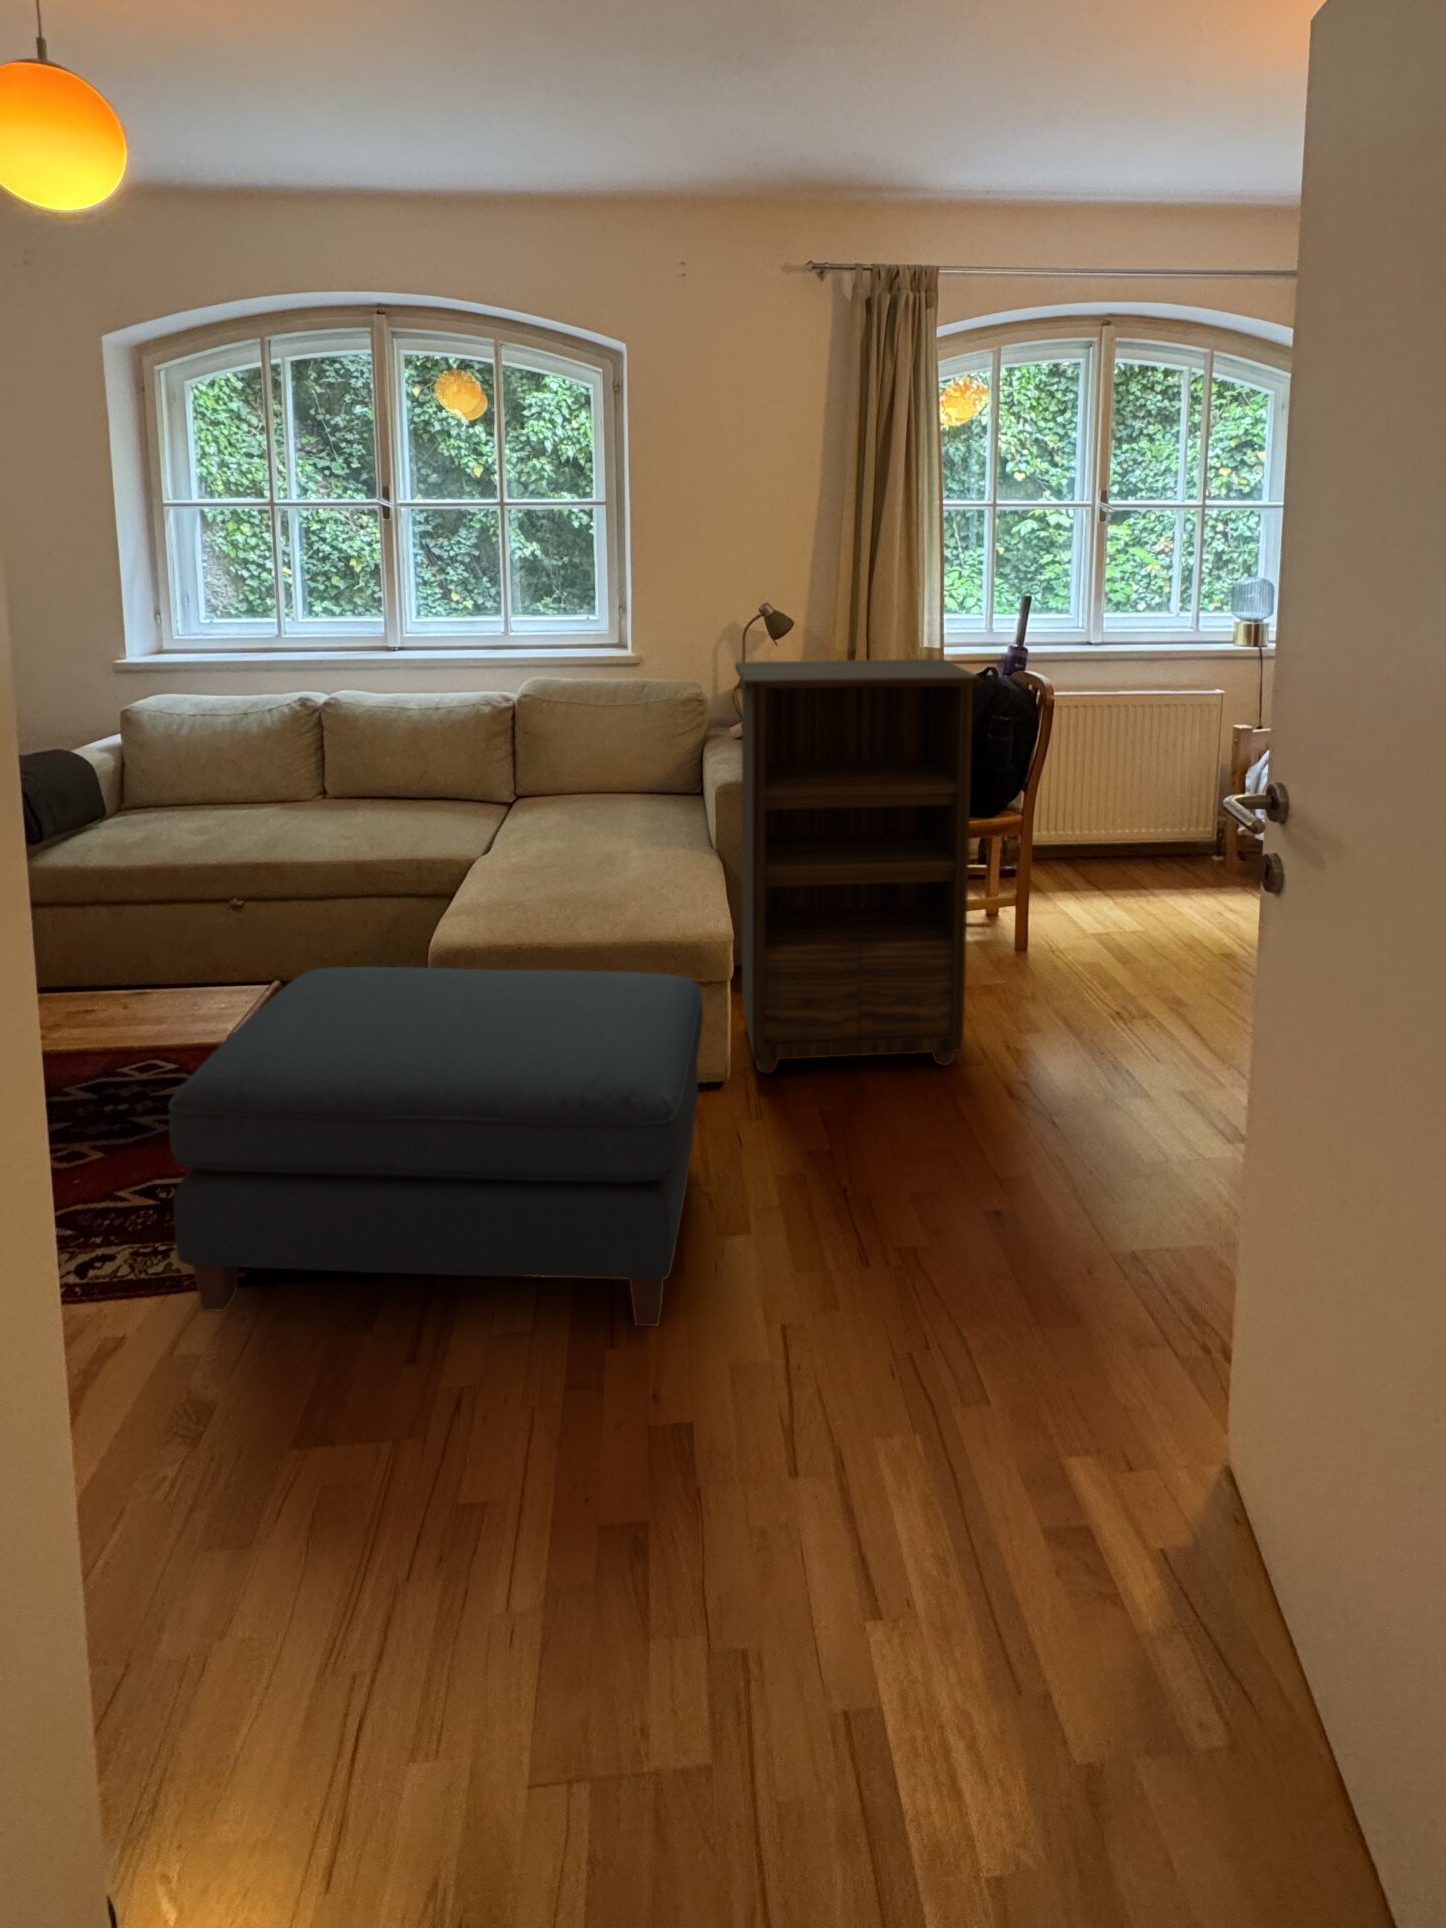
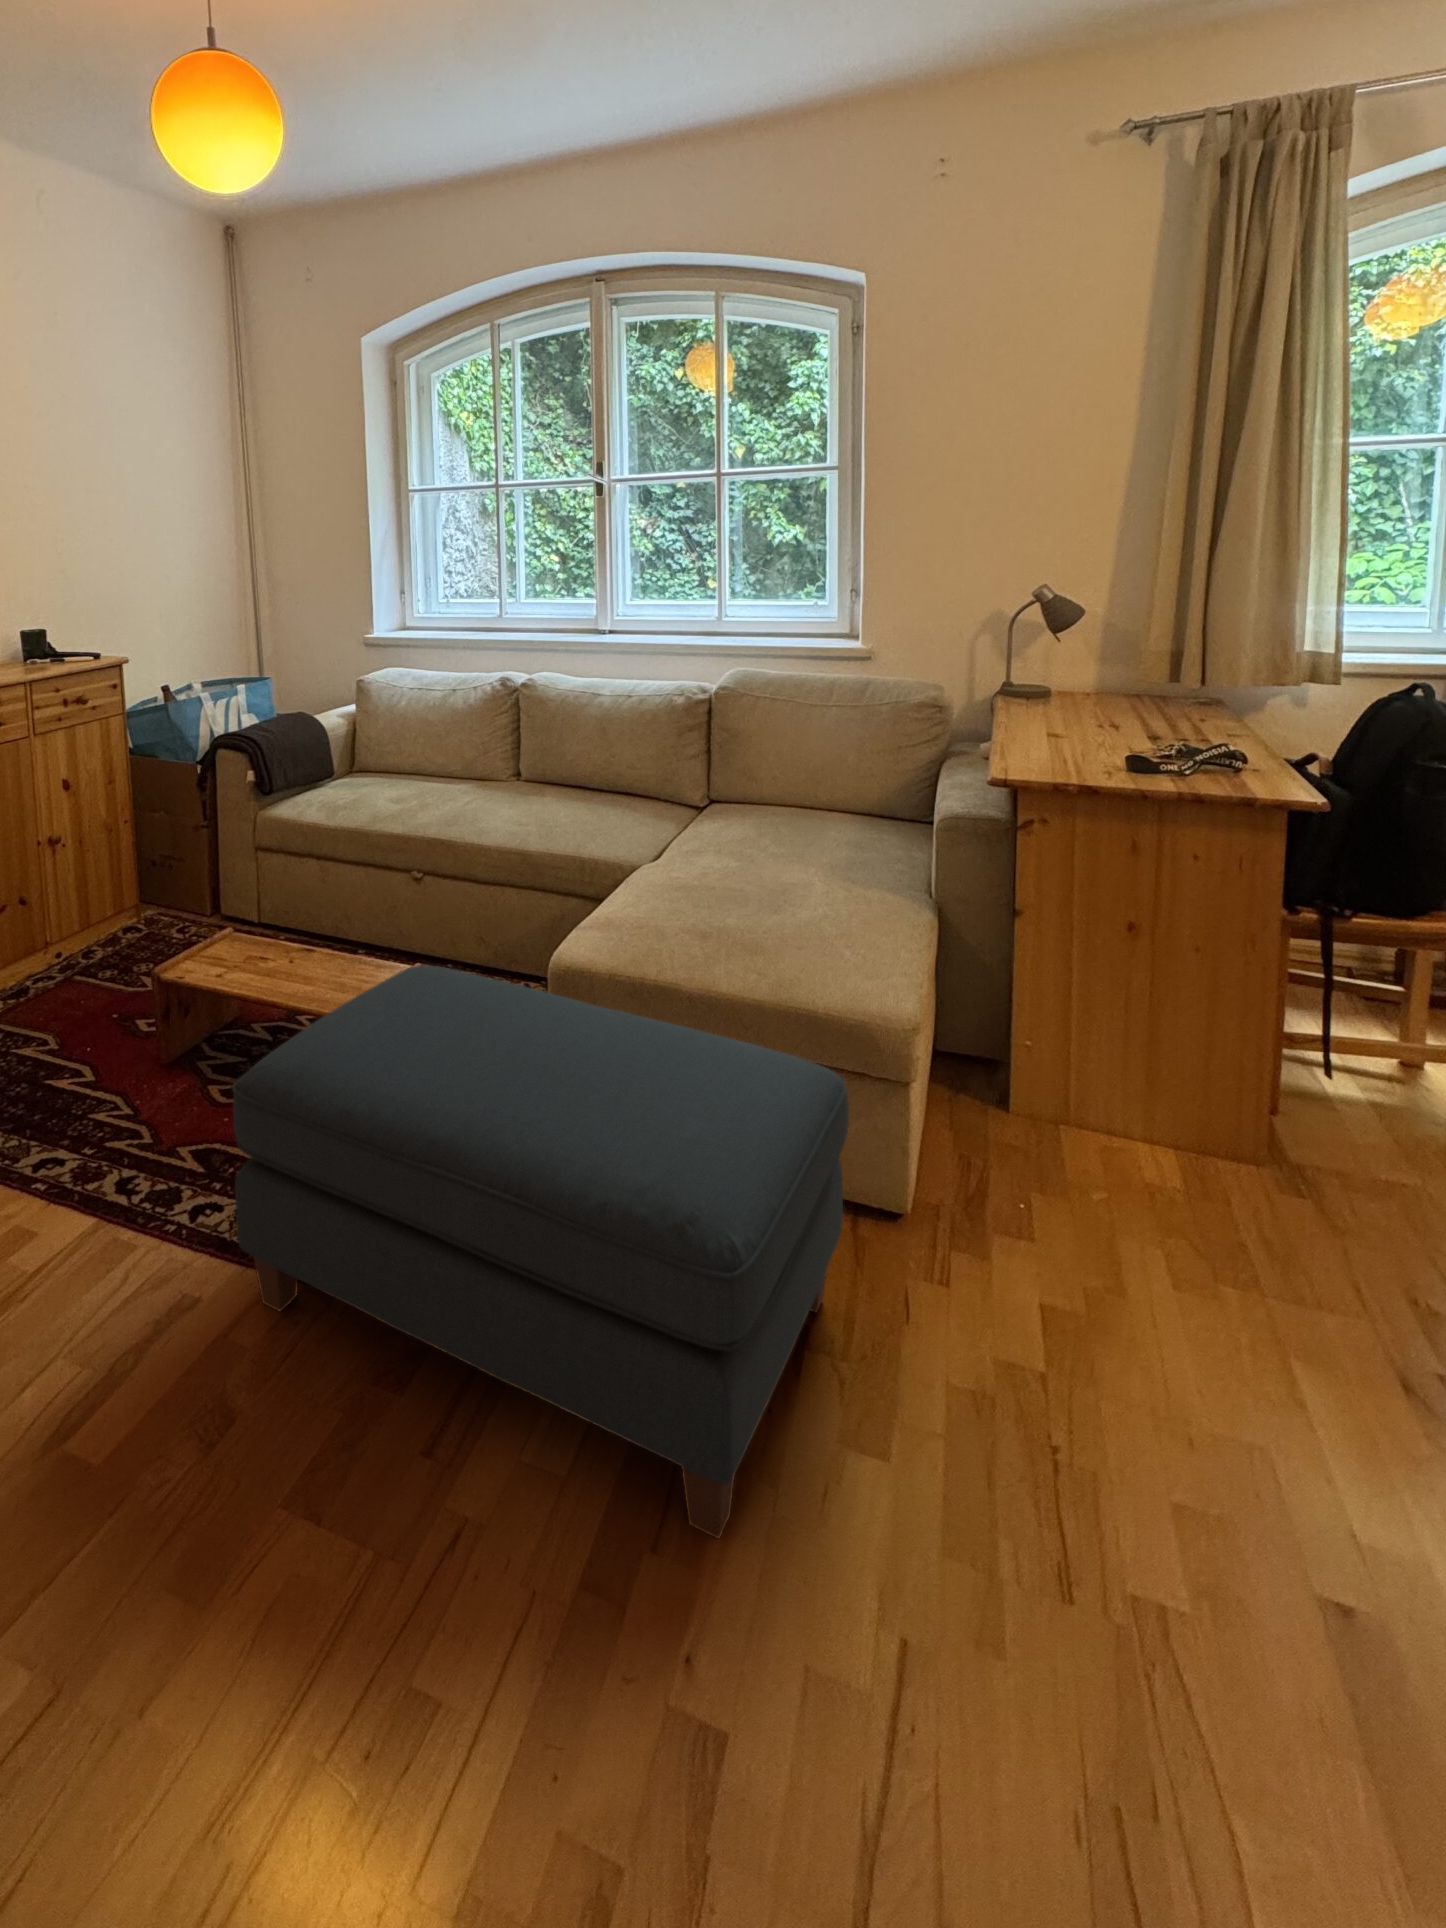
bookshelf: present [735,659,981,1074] -> none [946,657,1358,1283]

